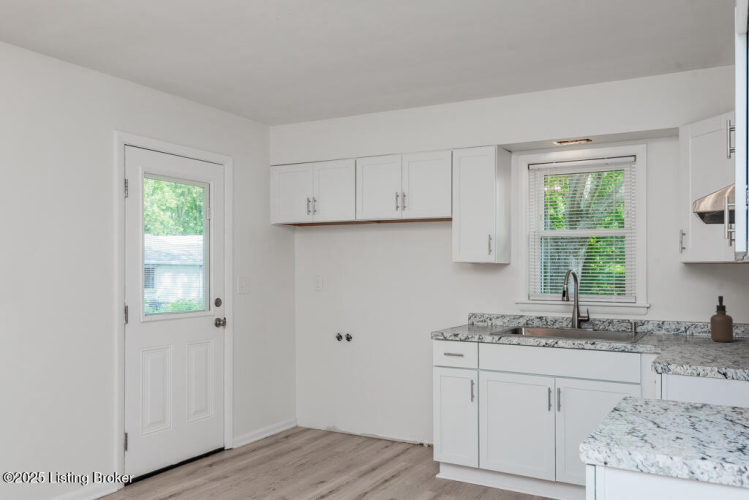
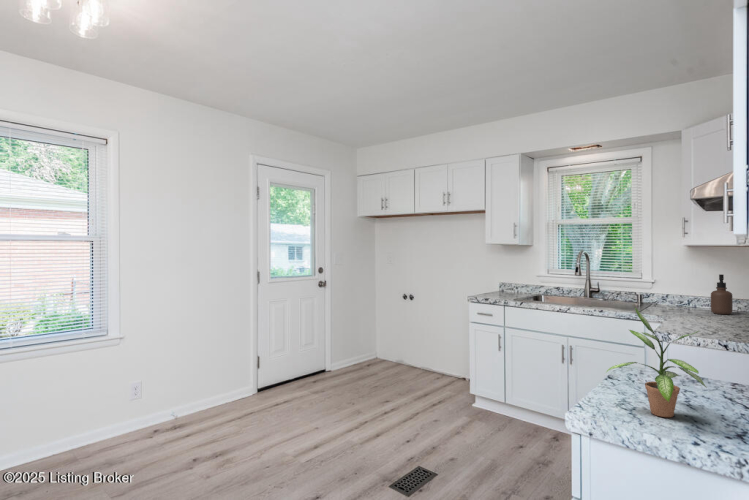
potted plant: none [615,331,711,440] -> present [607,308,706,417]

